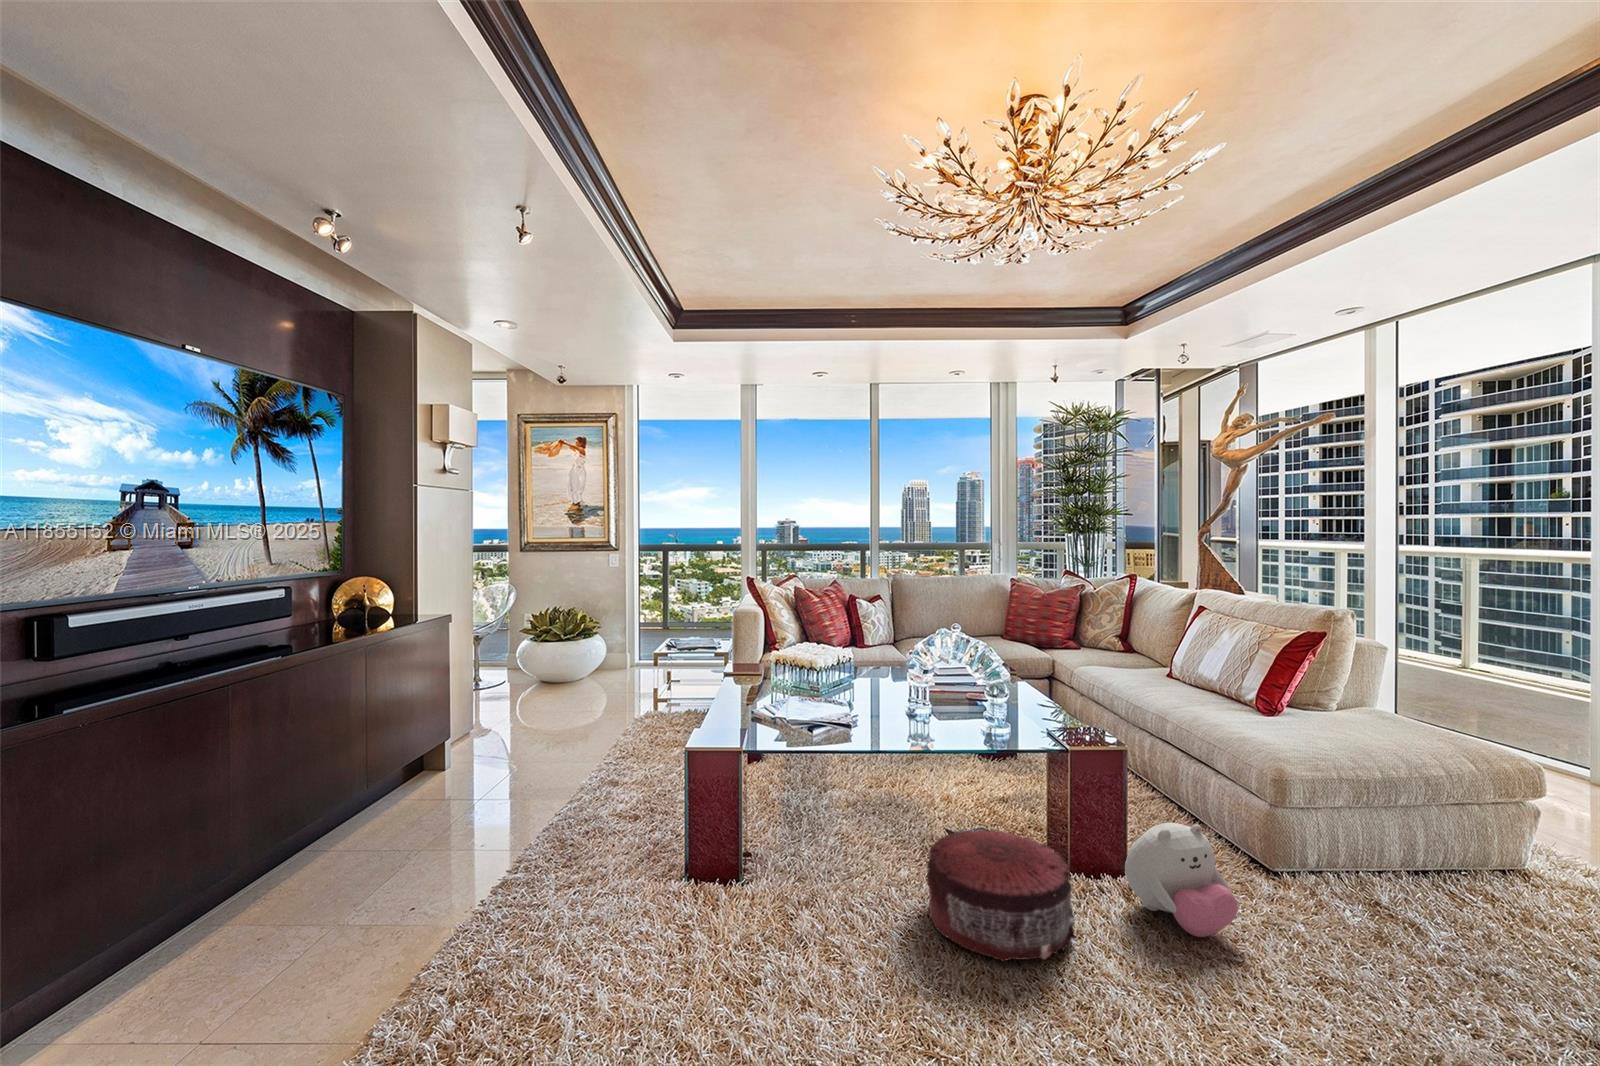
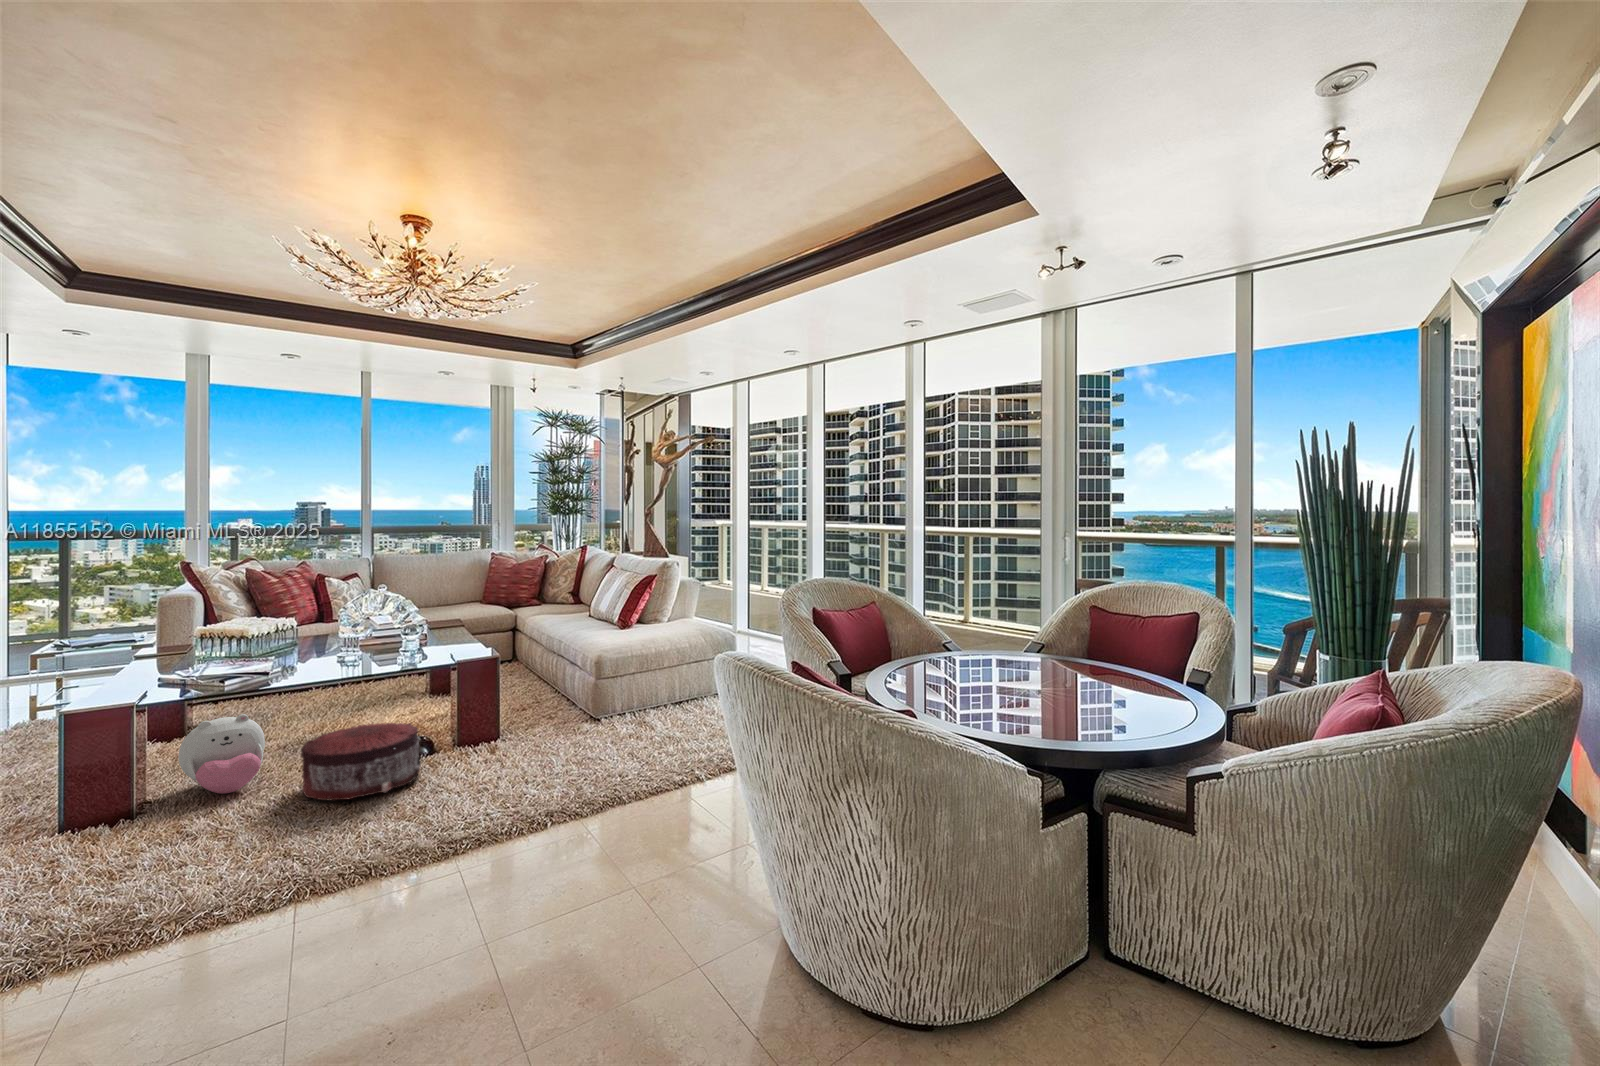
plush toy: present [1125,823,1238,937] -> present [178,714,265,794]

